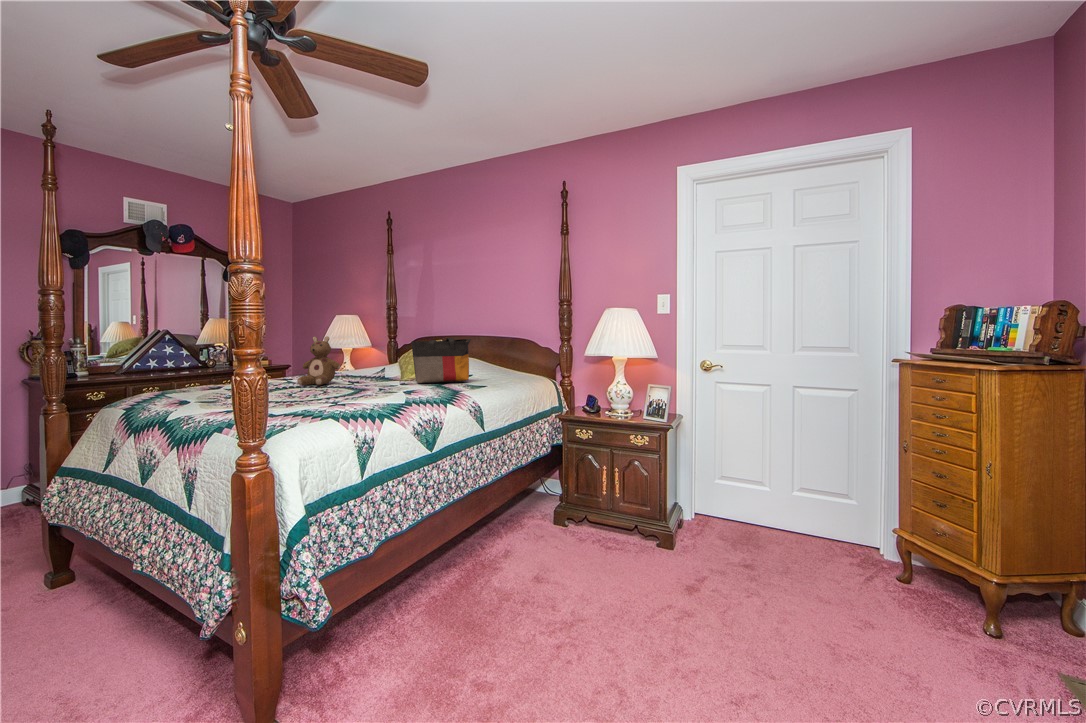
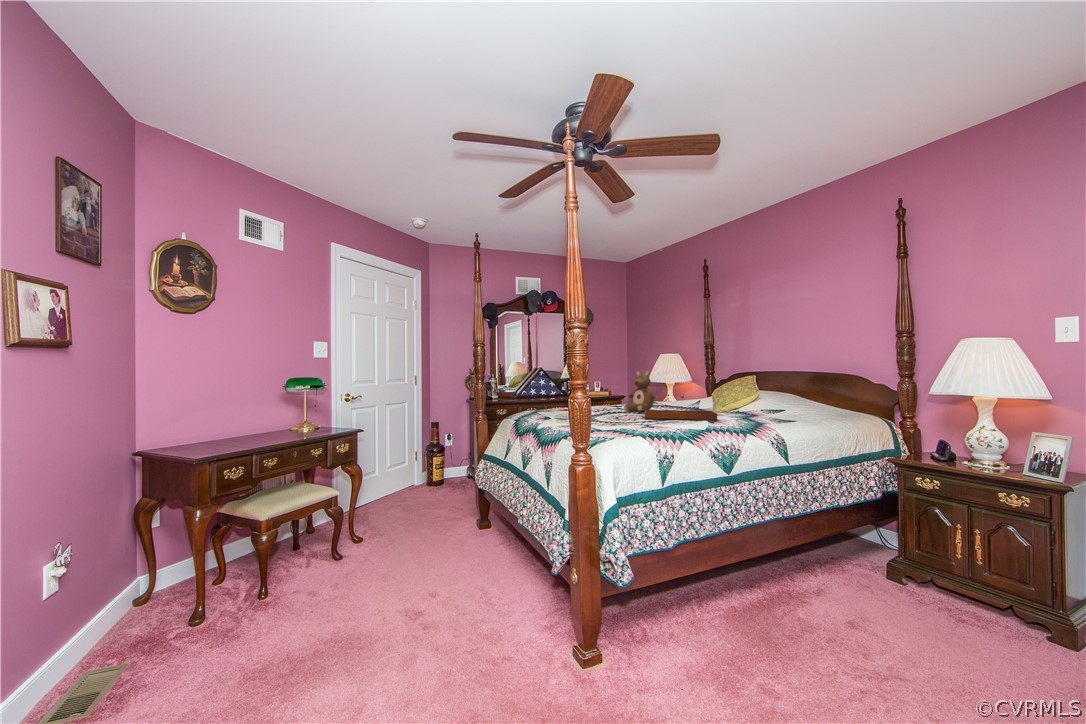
tote bag: present [412,338,471,383] -> none [720,371,782,415]
tray: none [327,365,412,395] -> present [645,395,717,420]

